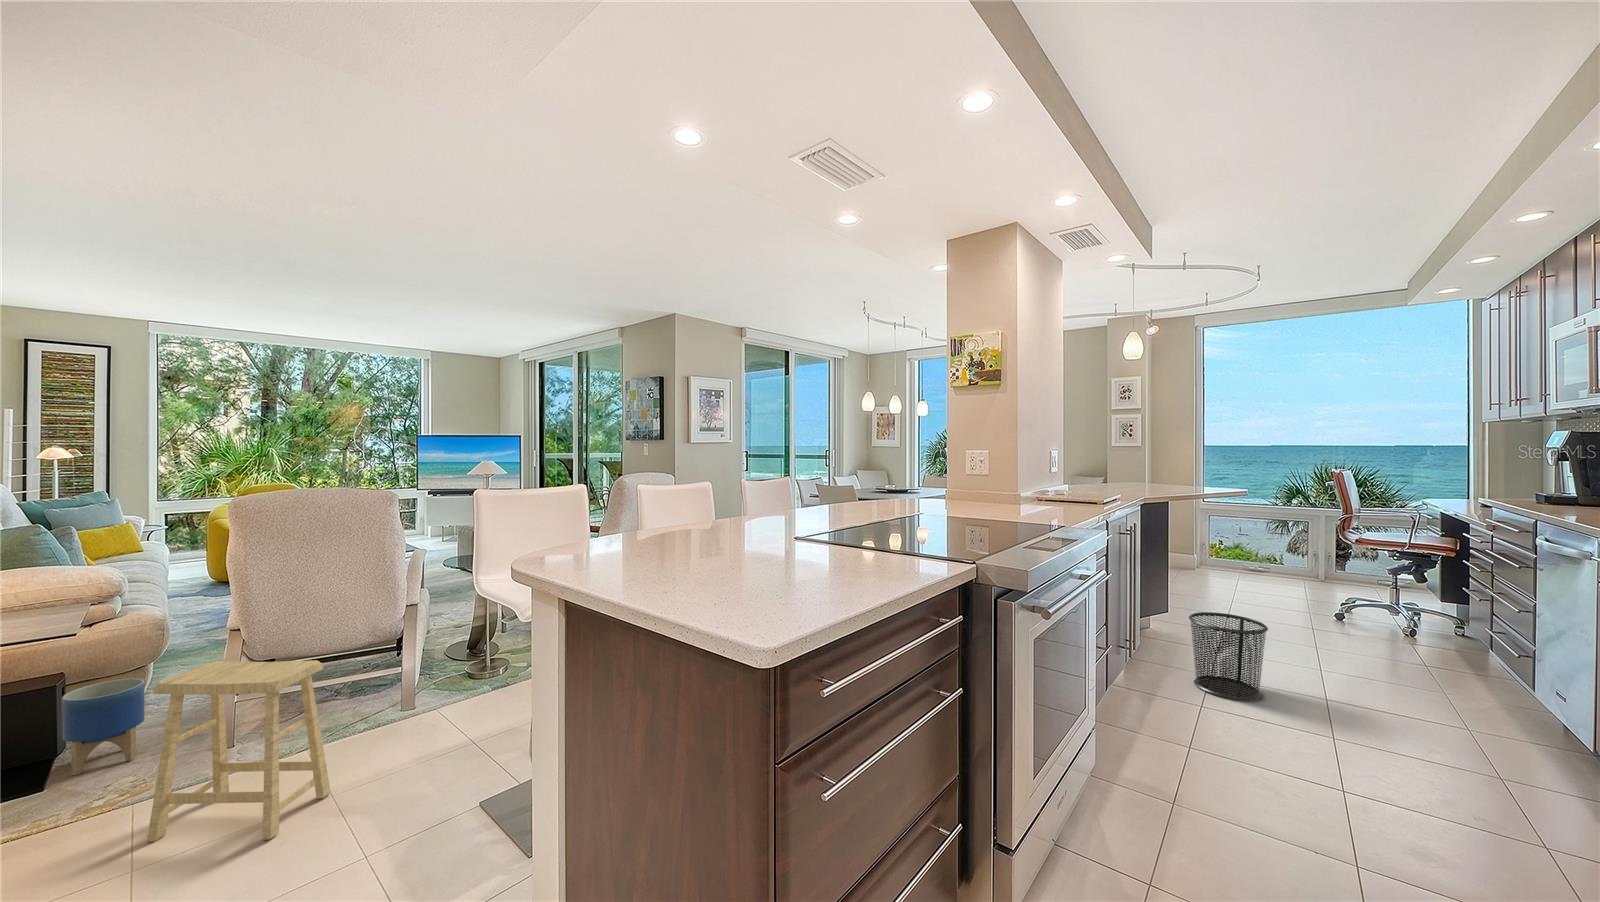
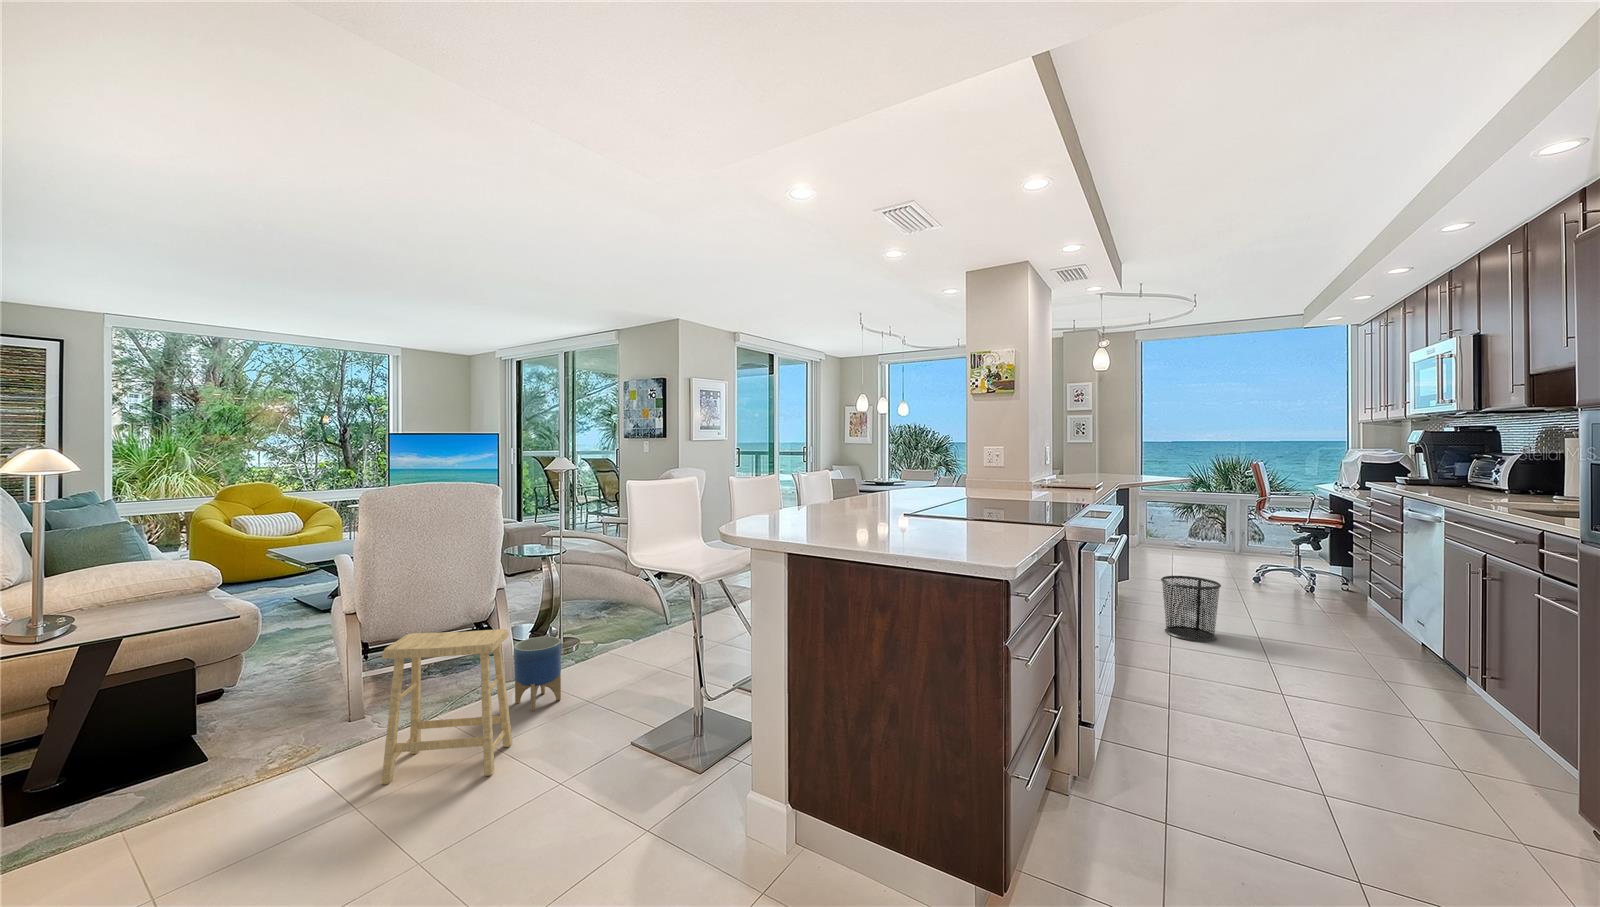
planter: present [62,678,145,775] -> present [514,636,561,711]

